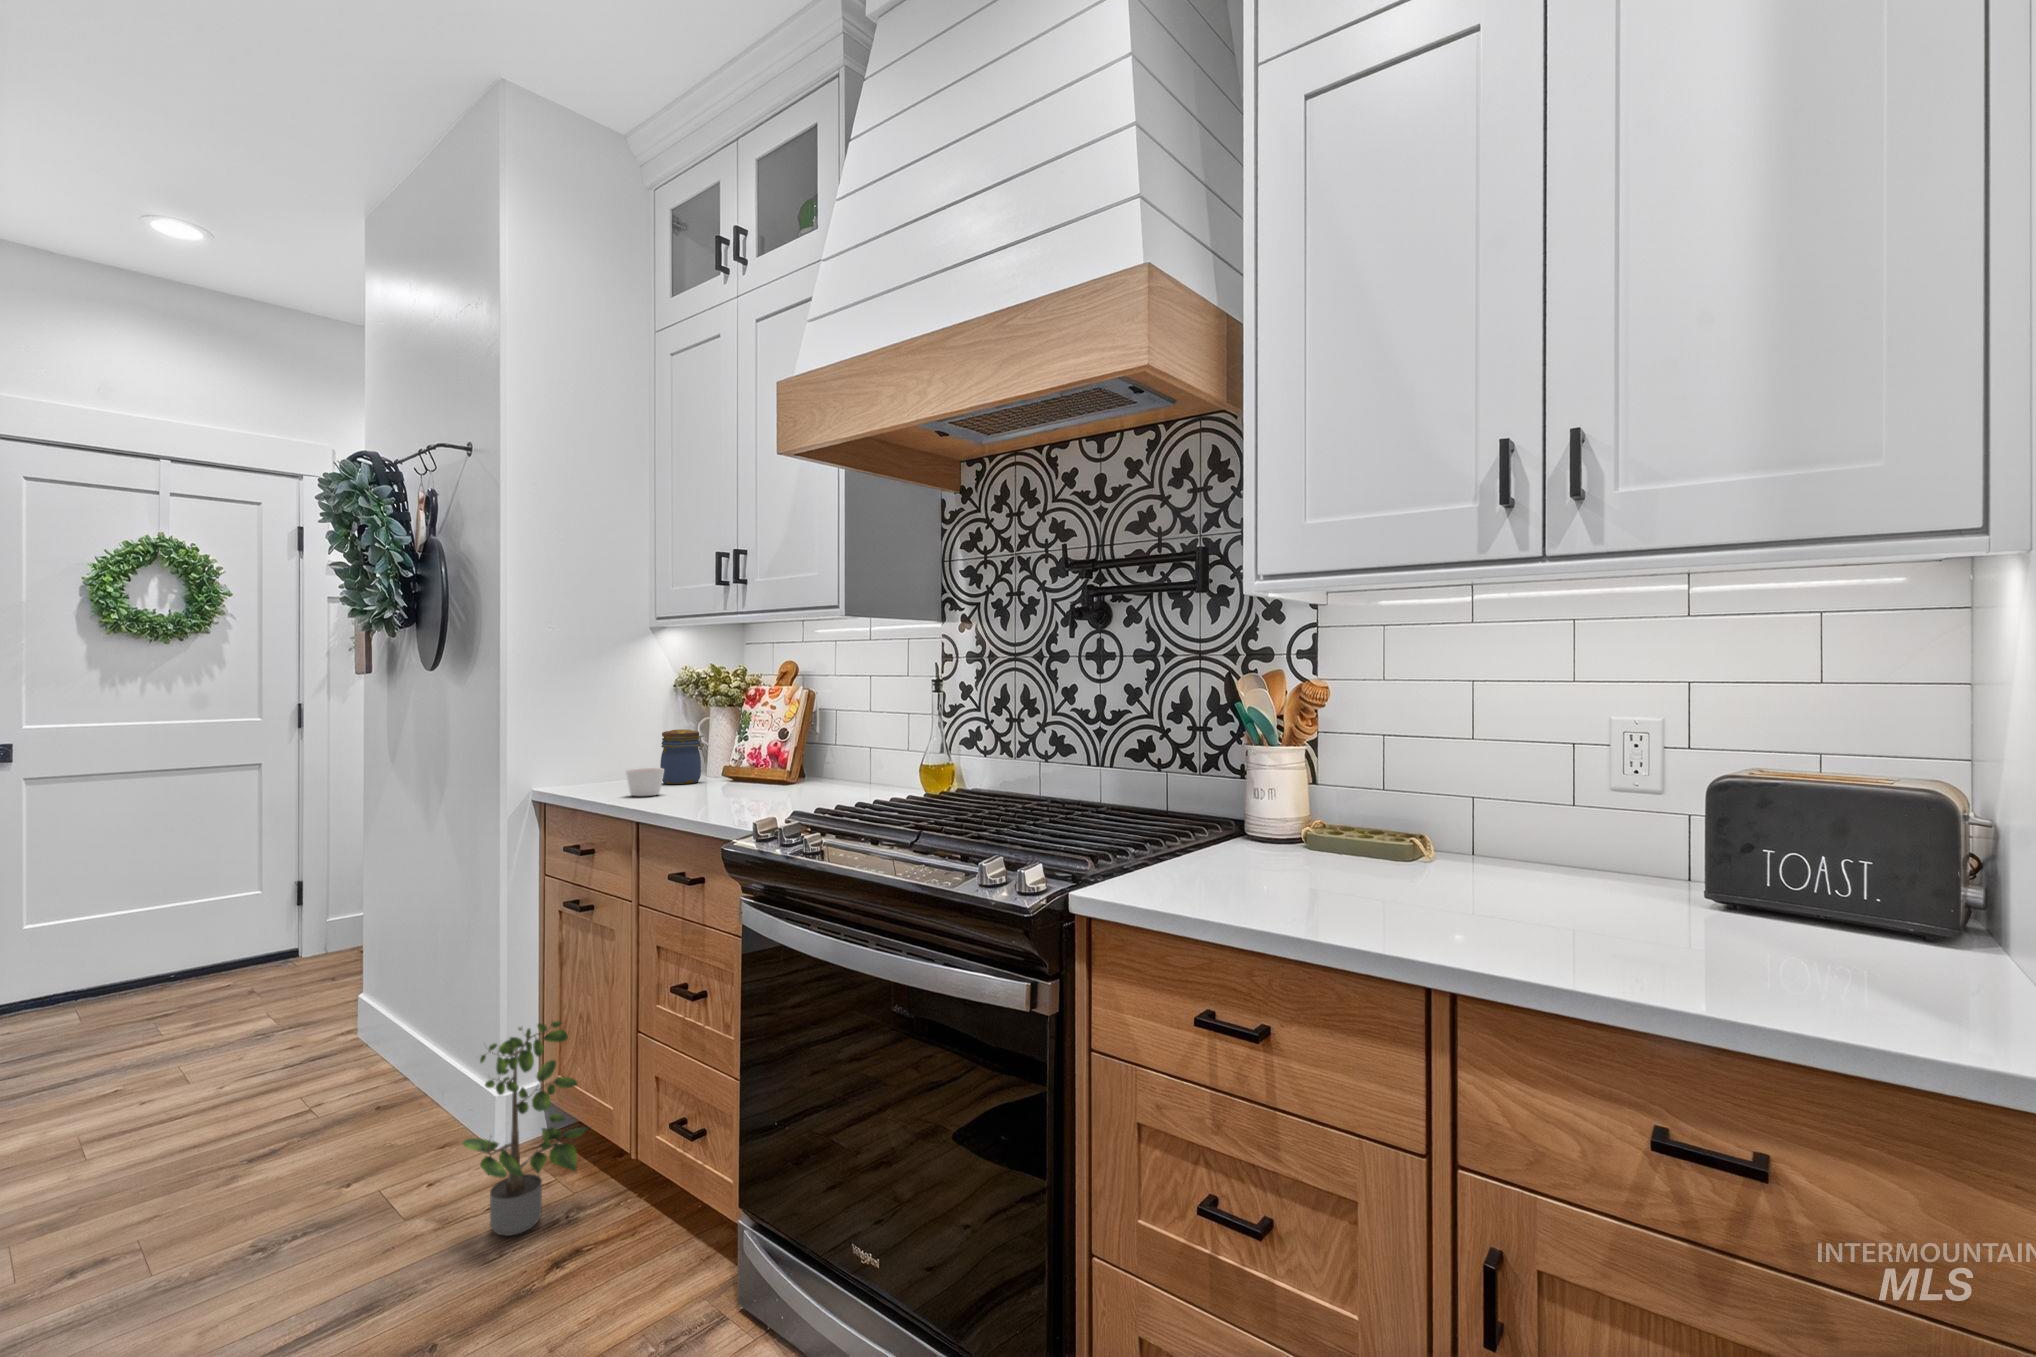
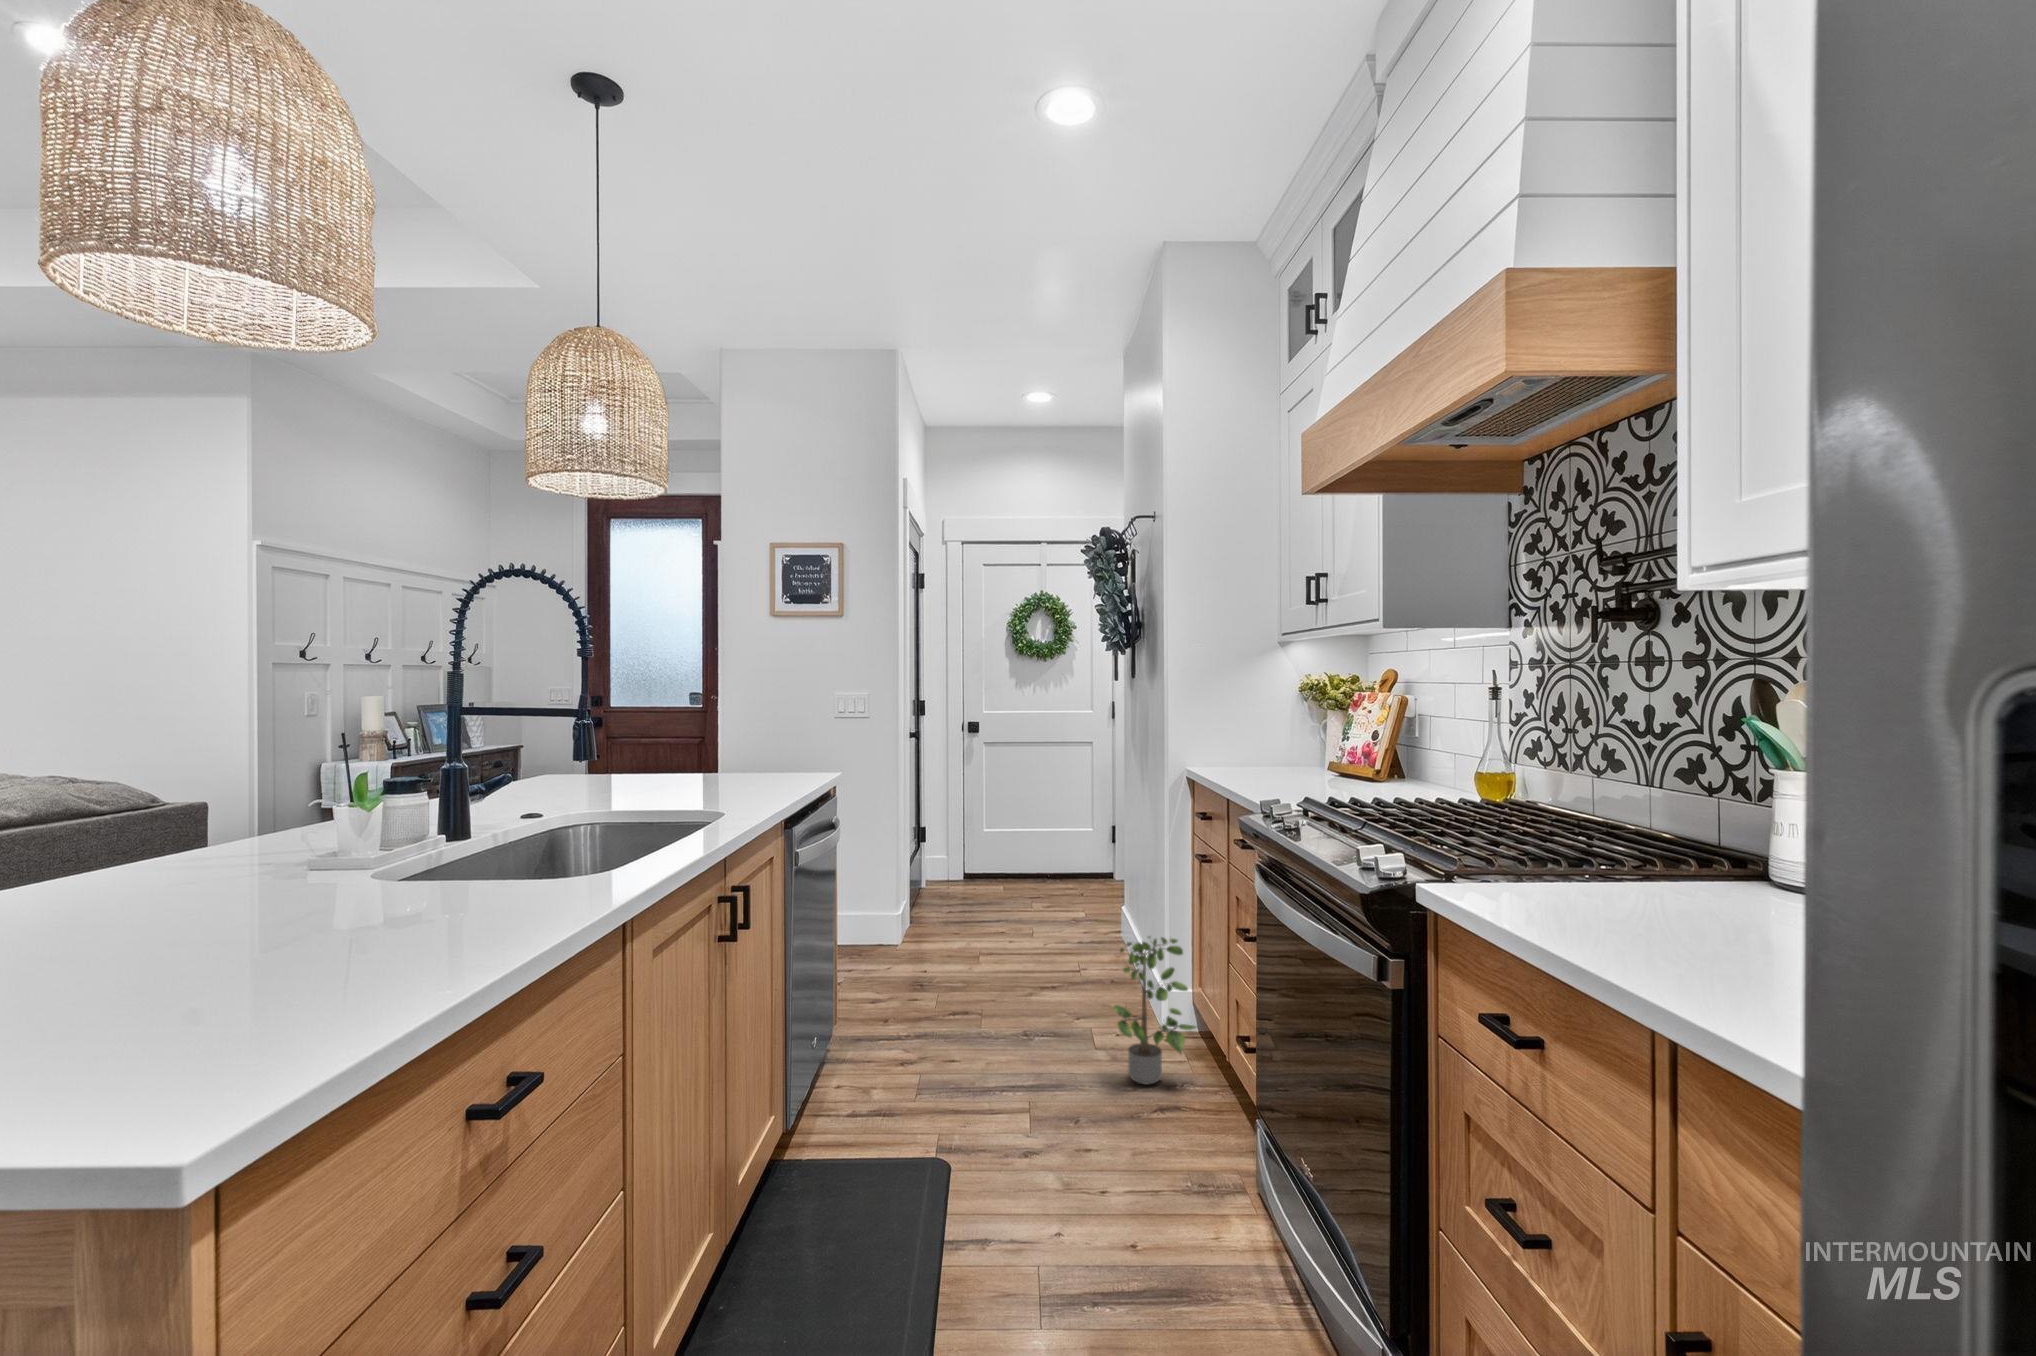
jar: present [660,729,705,784] -> none [1282,726,1319,773]
candle: present [626,768,664,796] -> none [1234,755,1264,778]

